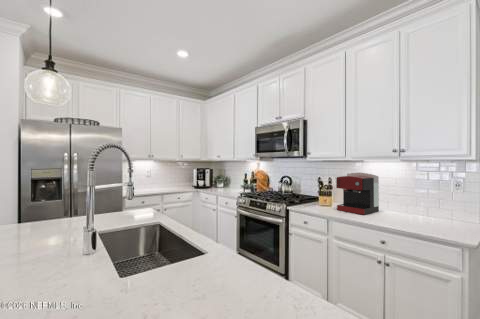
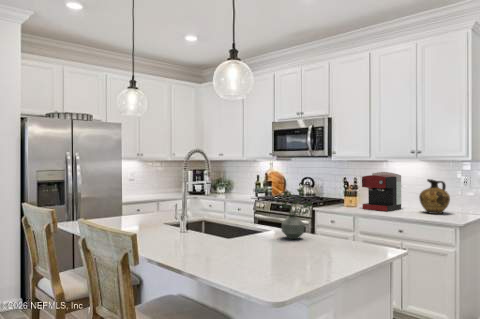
ceramic jug: none [401,181,440,221] -> present [419,179,450,214]
potted plant: none [195,199,251,288] -> present [282,187,312,239]

